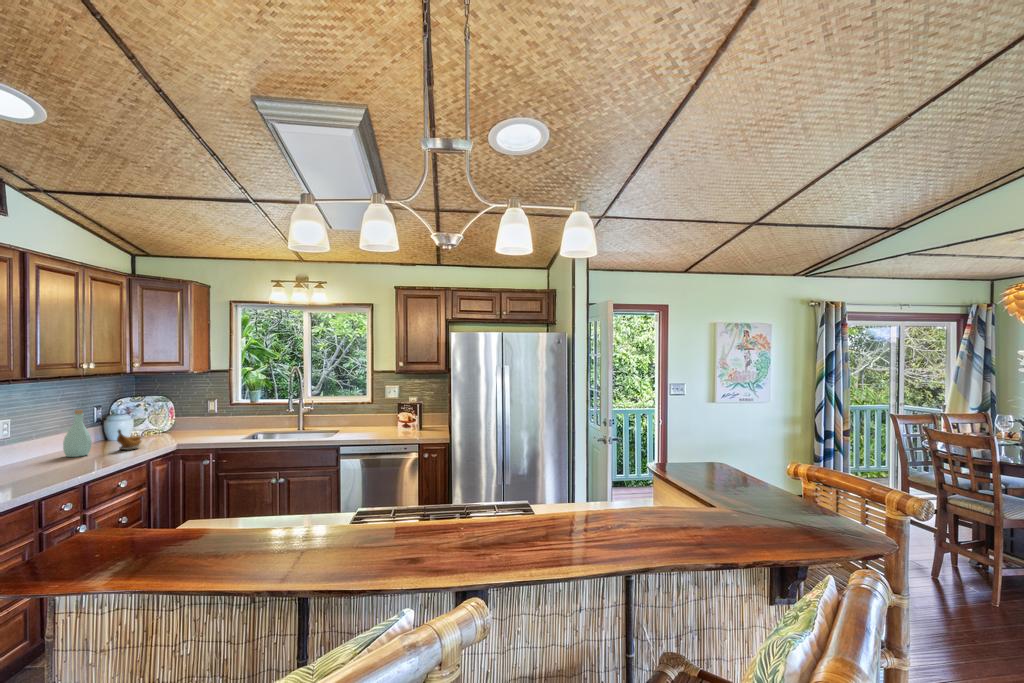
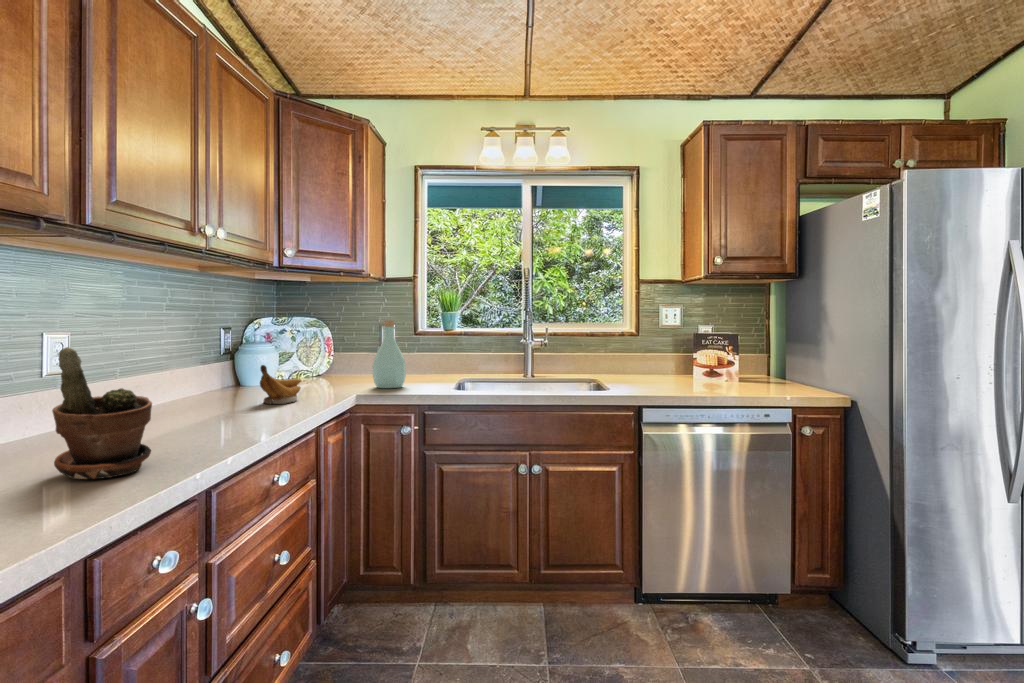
bottle: present [63,410,92,457] -> present [373,321,406,388]
potted plant: none [20,428,62,479] -> present [52,347,152,479]

